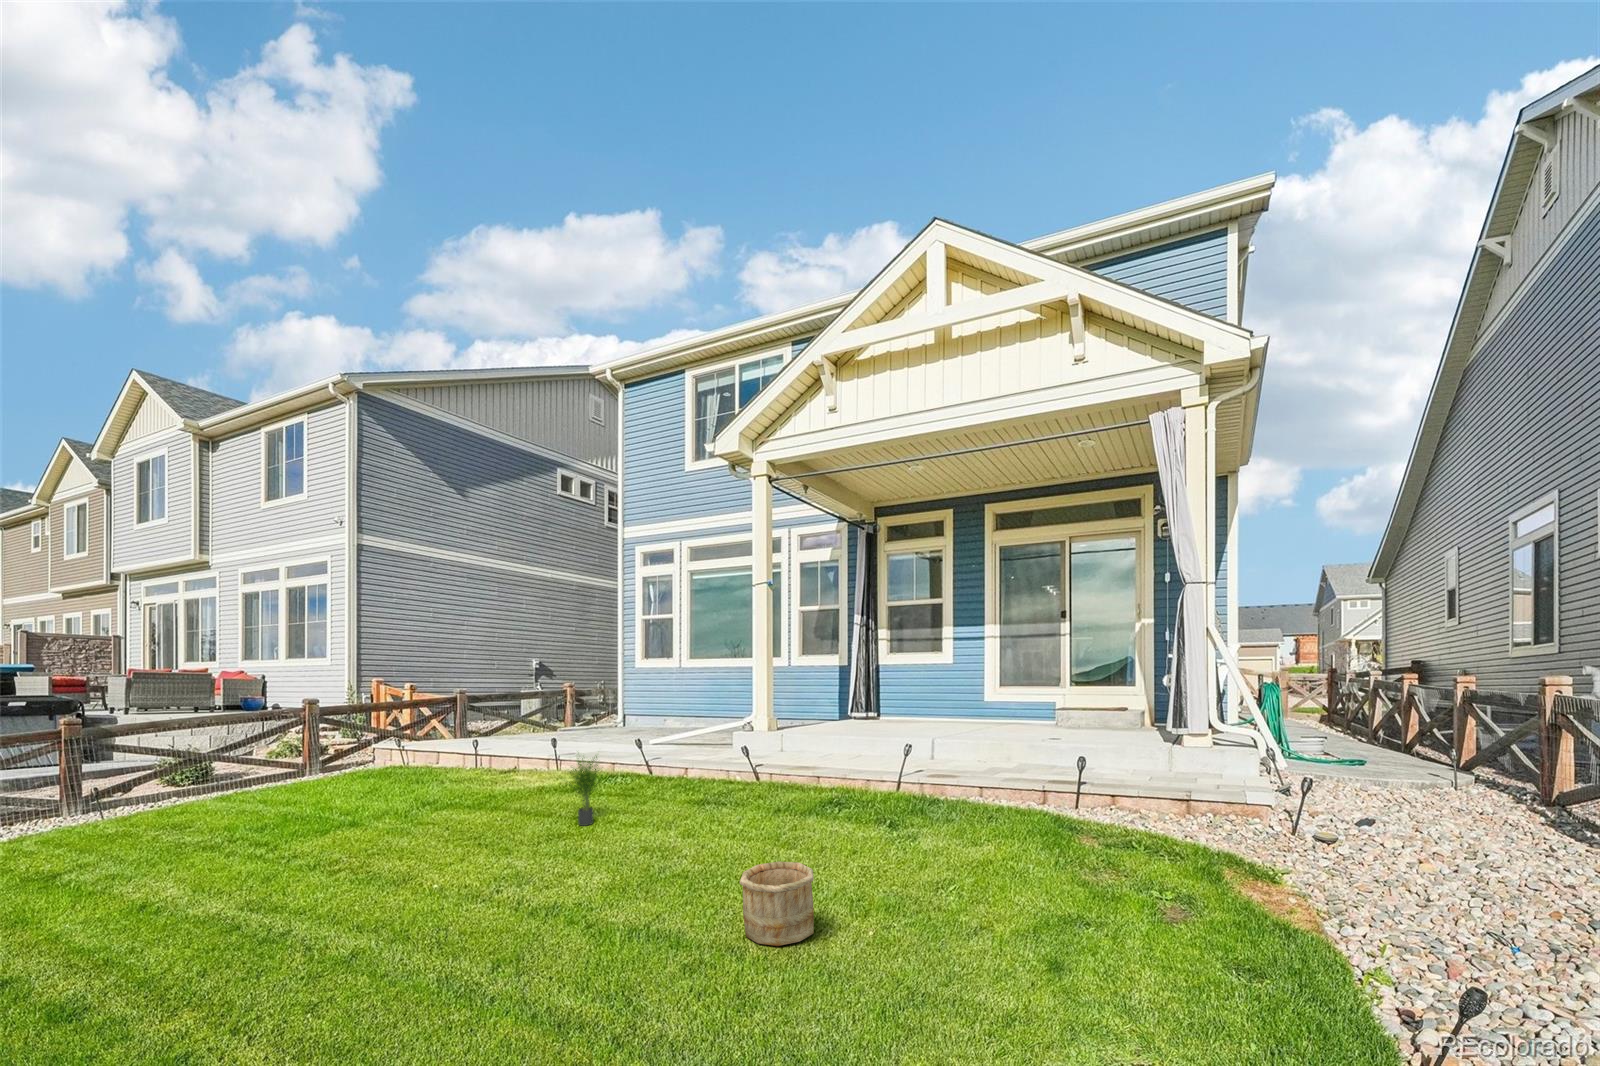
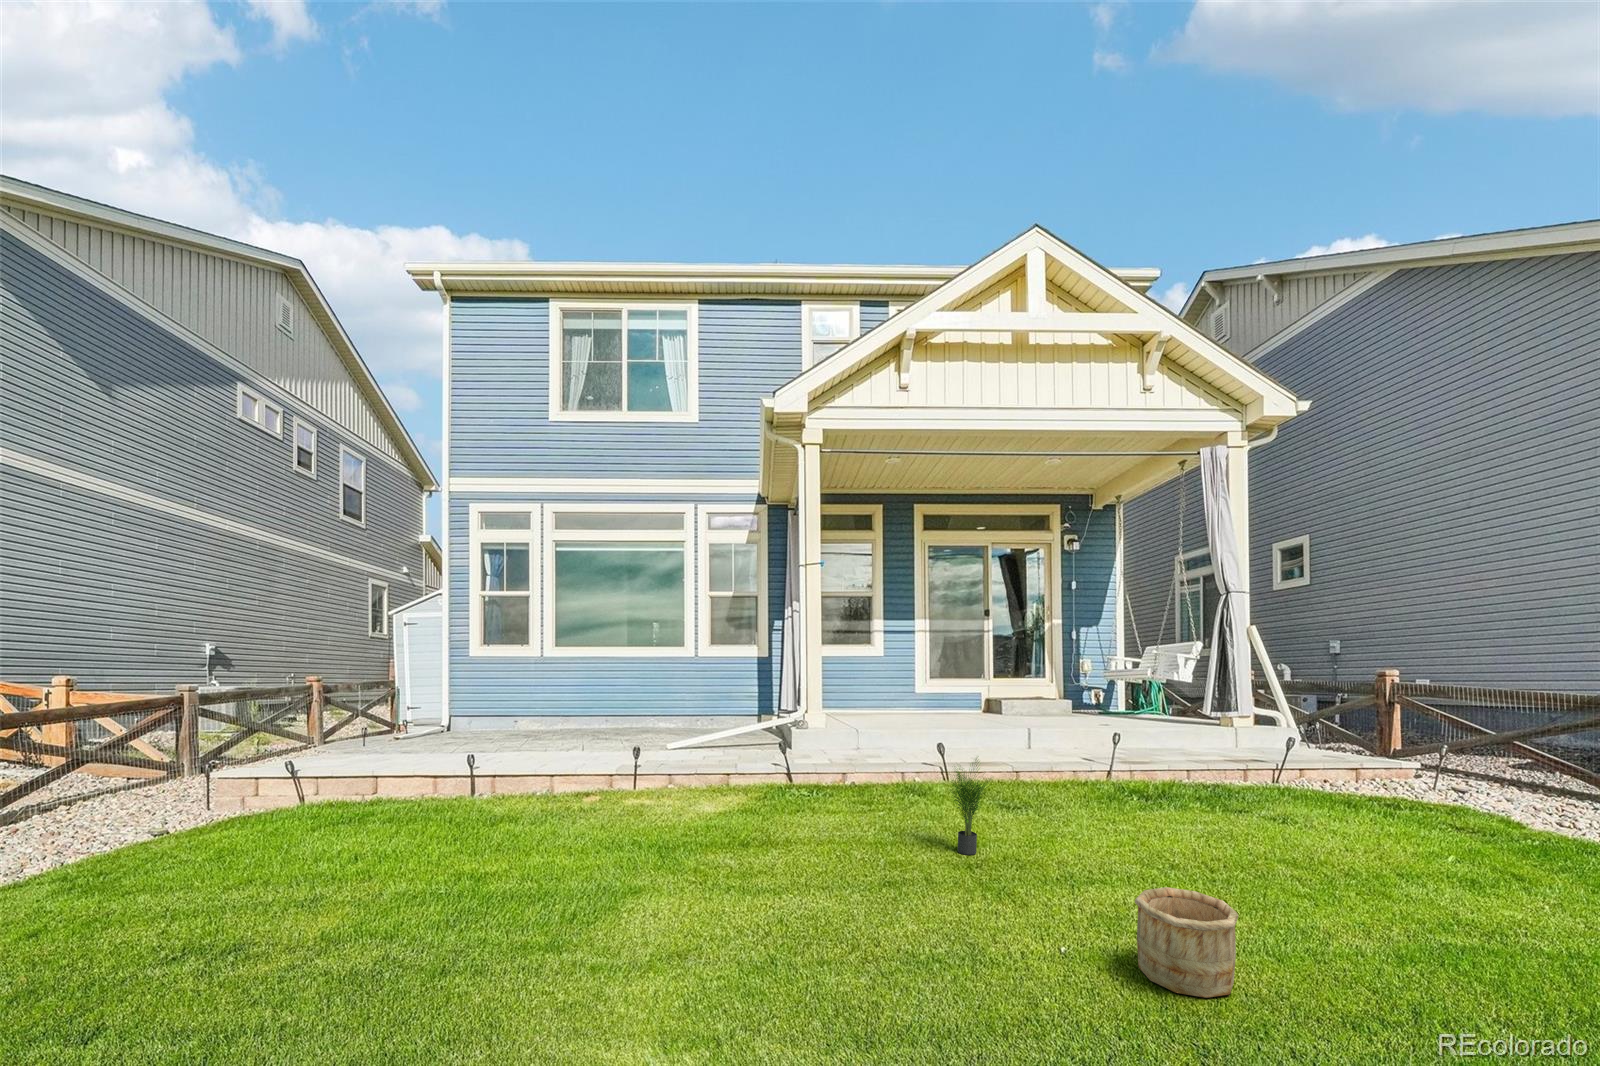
wooden bucket: present [740,862,814,946] -> present [1135,887,1238,998]

